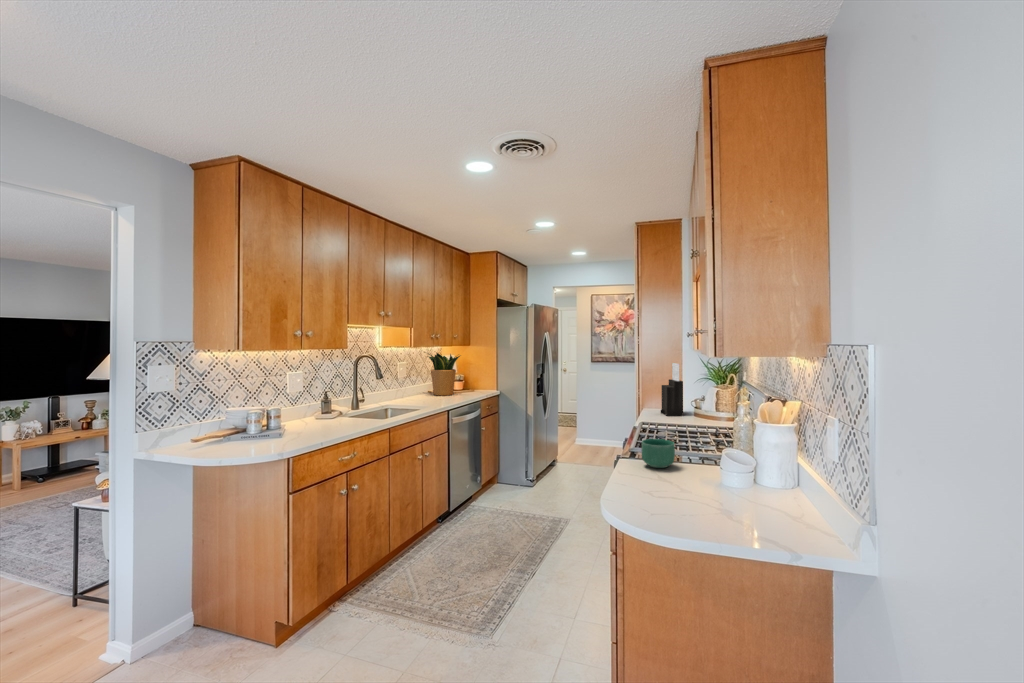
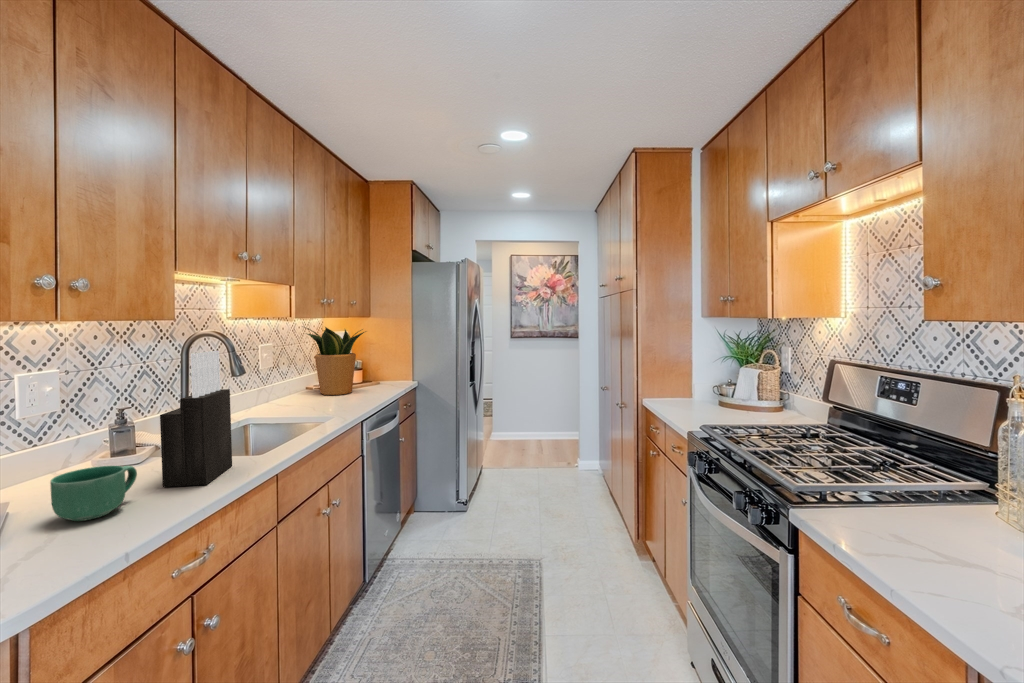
knife block: present [661,363,683,416] -> present [160,351,232,487]
mug: present [642,439,675,468] -> present [50,466,137,521]

